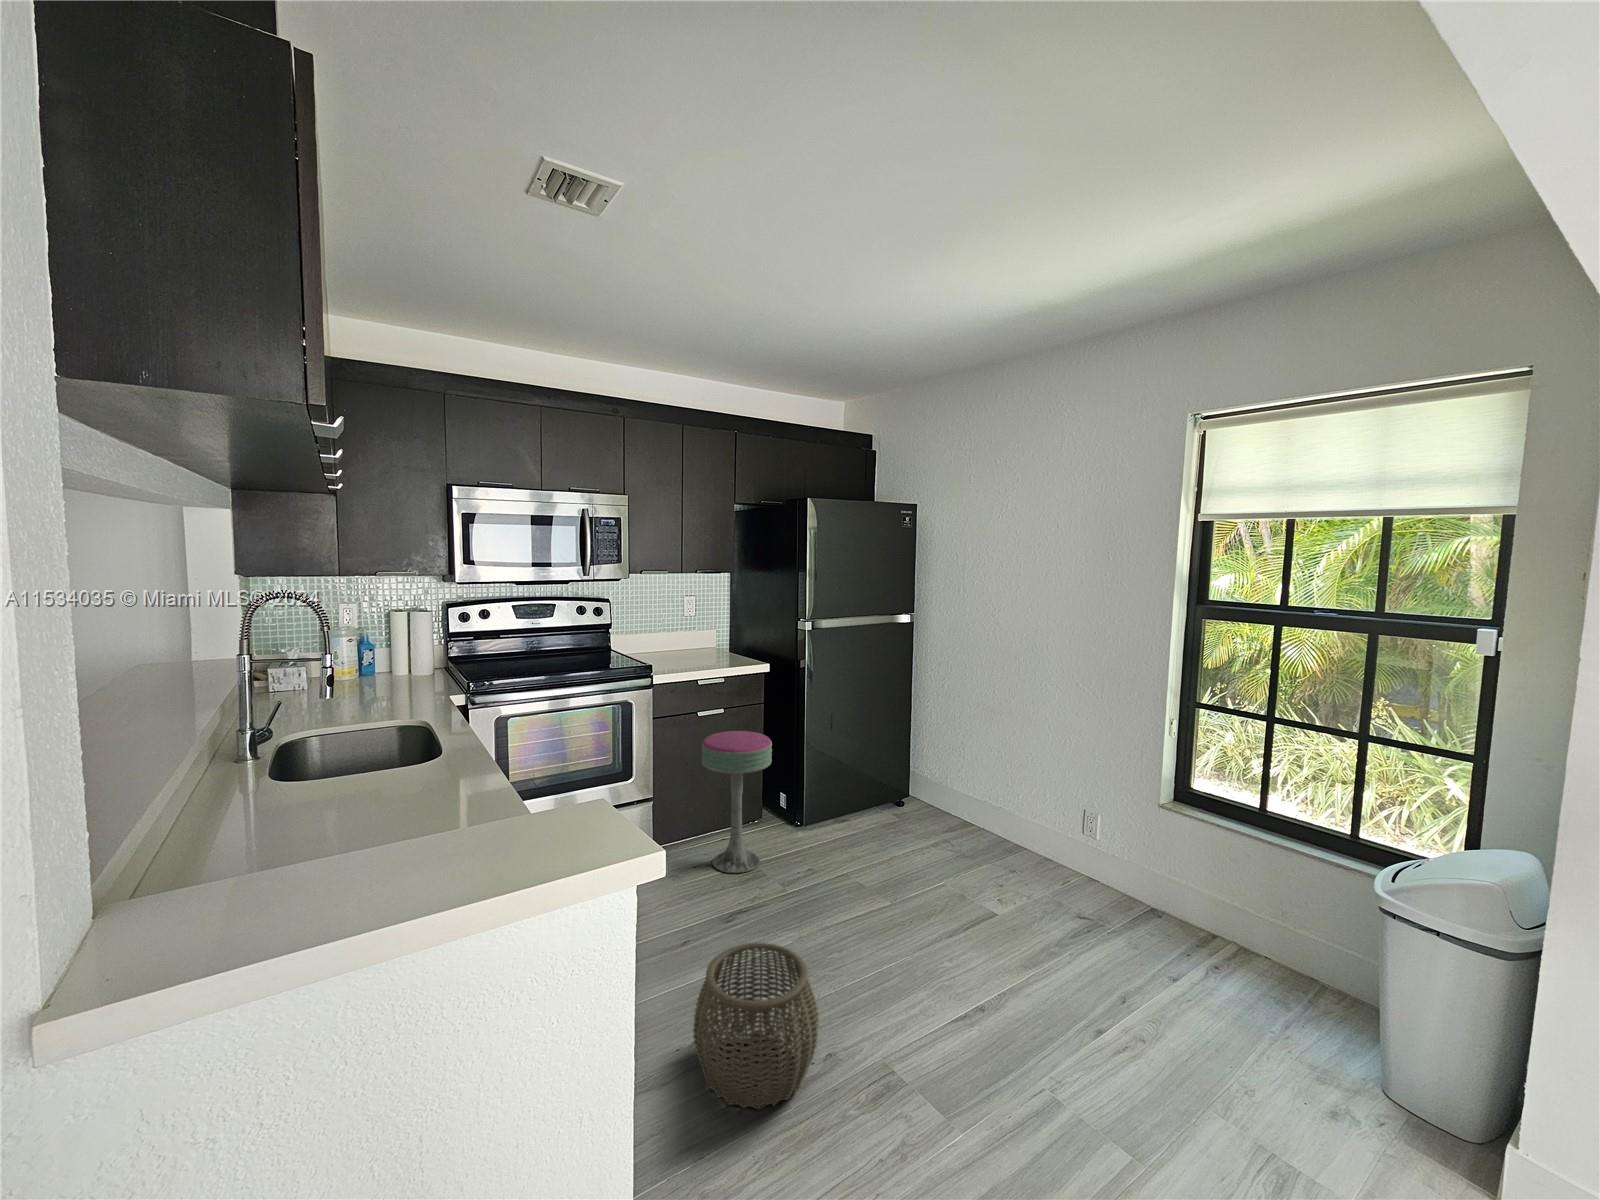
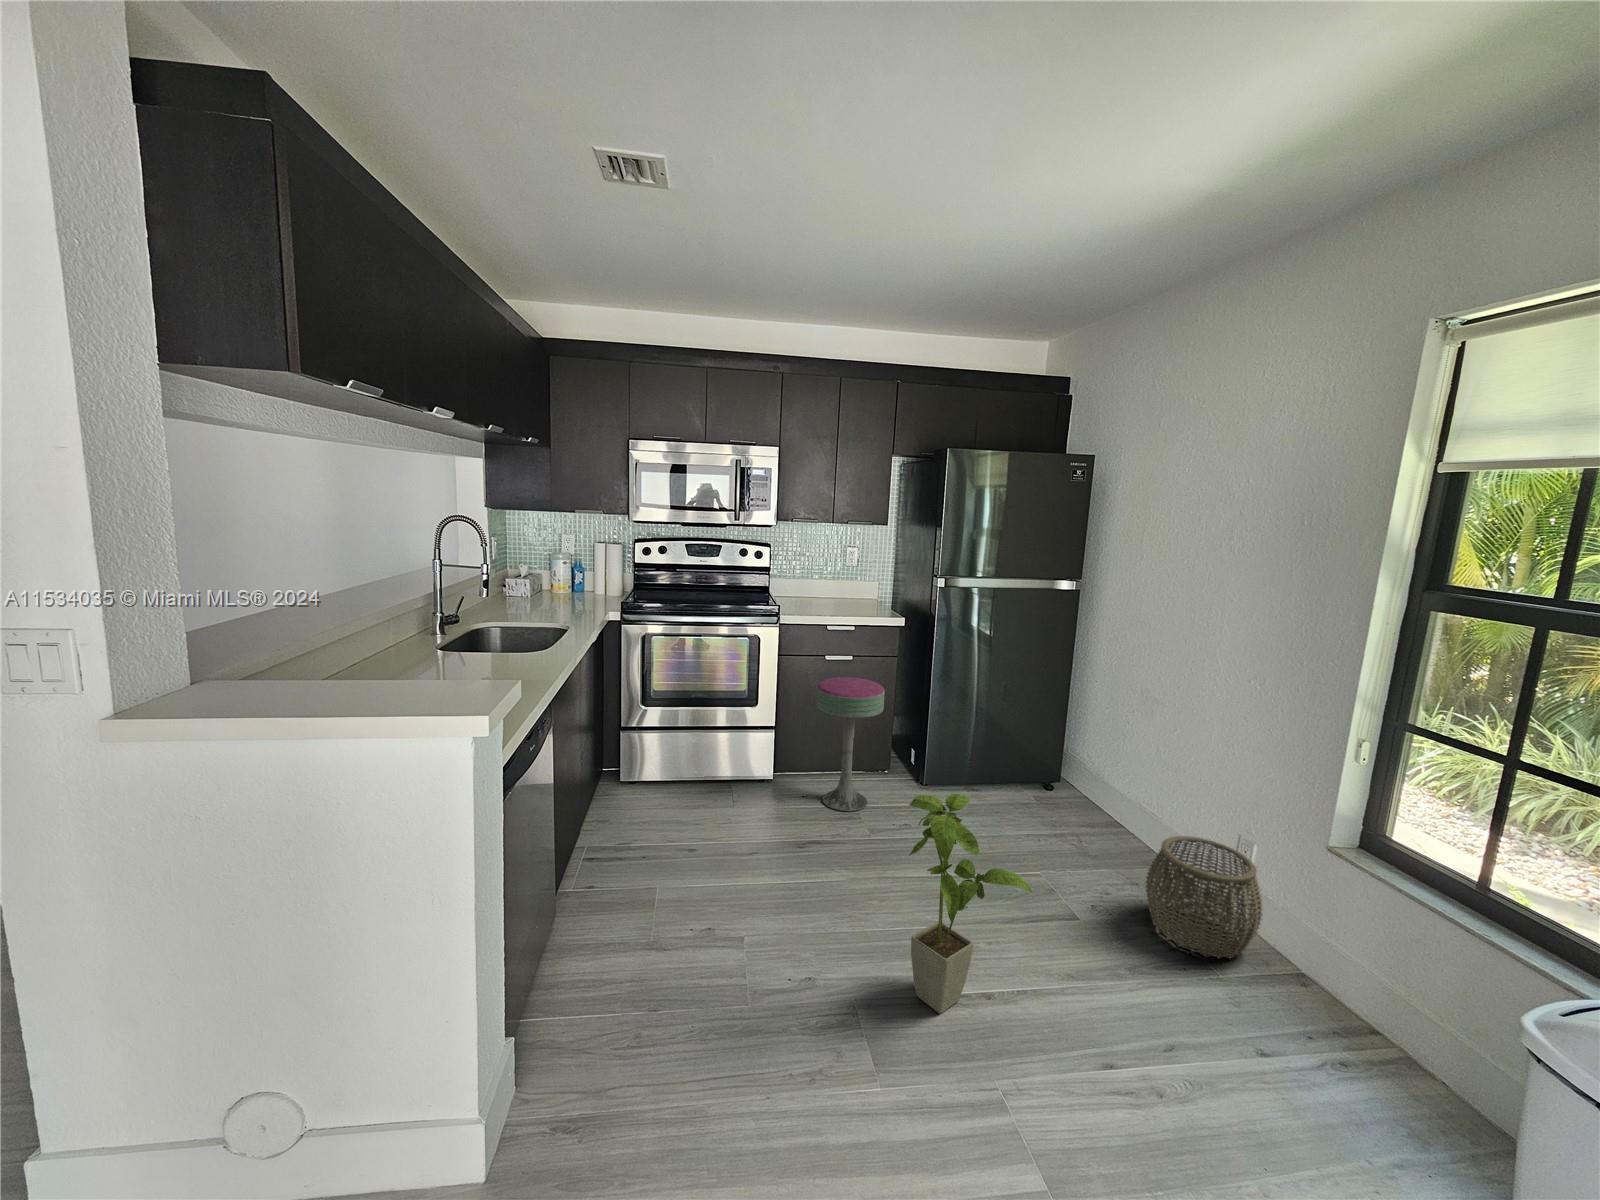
house plant: none [913,821,1032,1037] -> present [909,794,1034,1013]
woven basket: present [693,943,819,1109] -> present [1145,836,1263,959]

